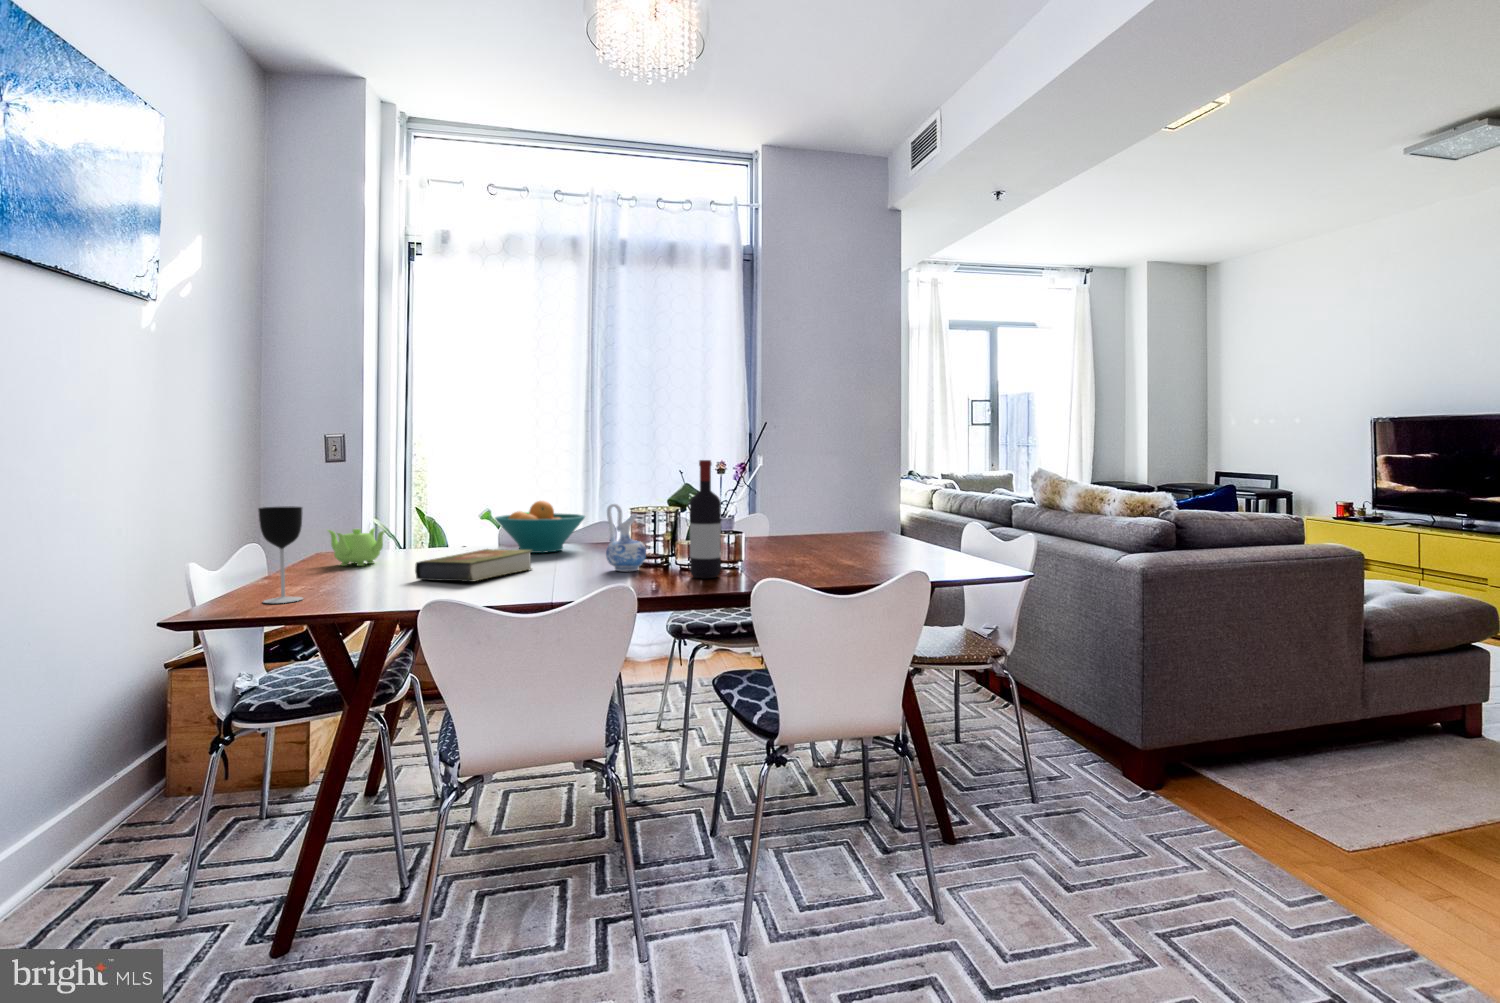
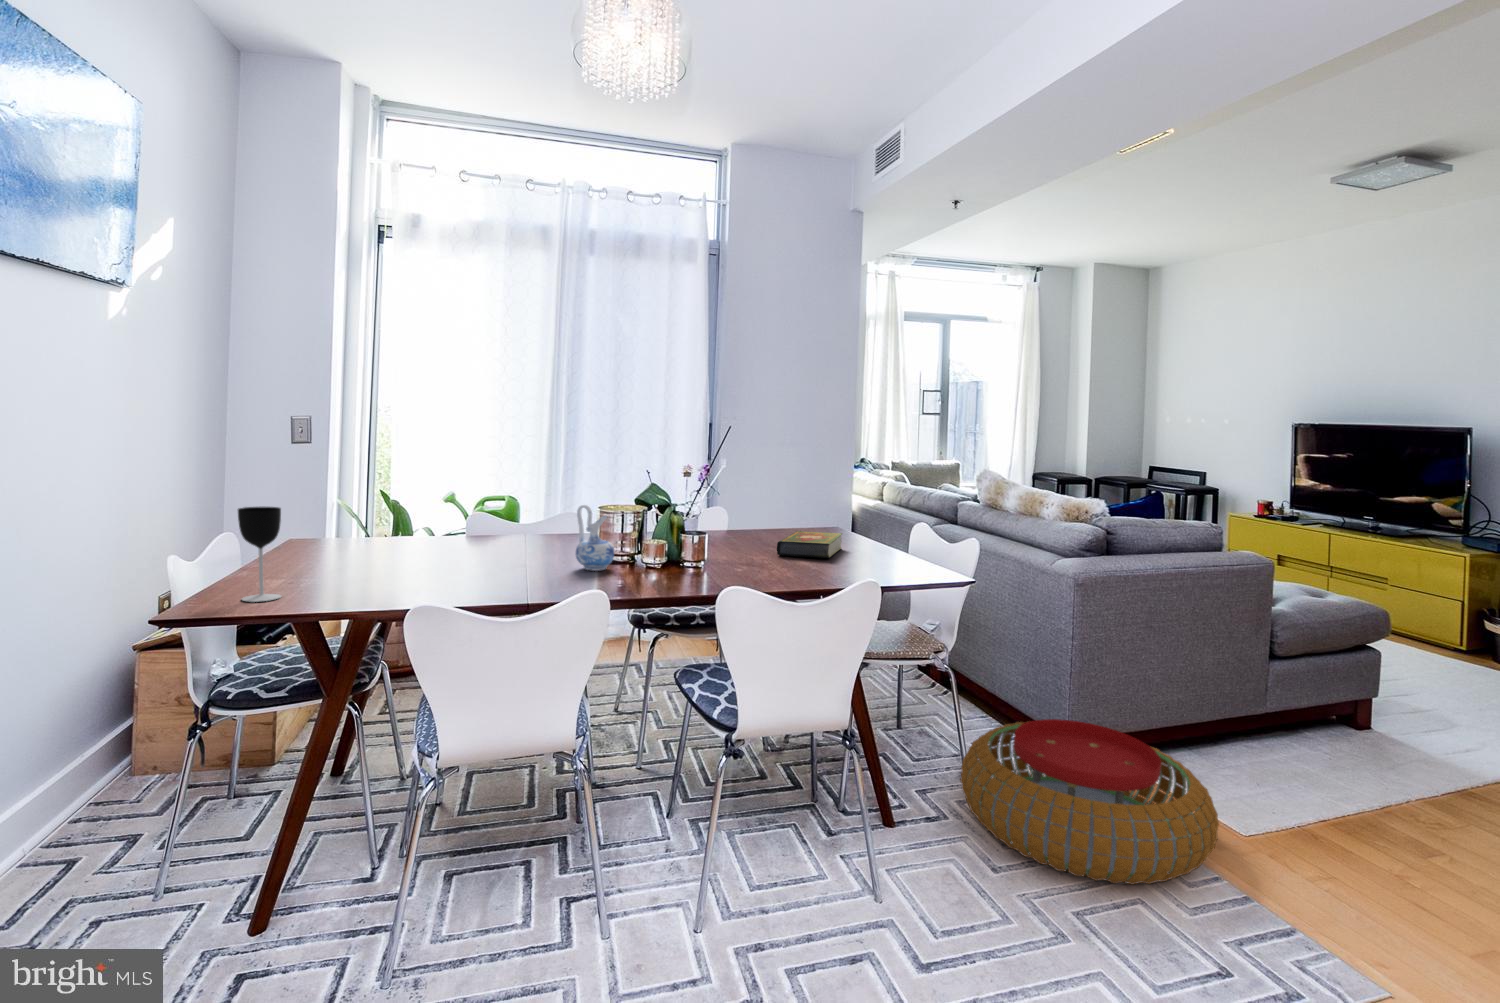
wine bottle: present [690,460,721,578] -> none [657,468,688,581]
fruit bowl: present [495,501,585,553] -> none [464,494,554,545]
teapot: present [328,528,385,566] -> none [297,518,358,557]
book: present [415,549,533,582] -> present [777,531,842,558]
pouf: none [1024,725,1321,904] -> present [961,719,1219,885]

